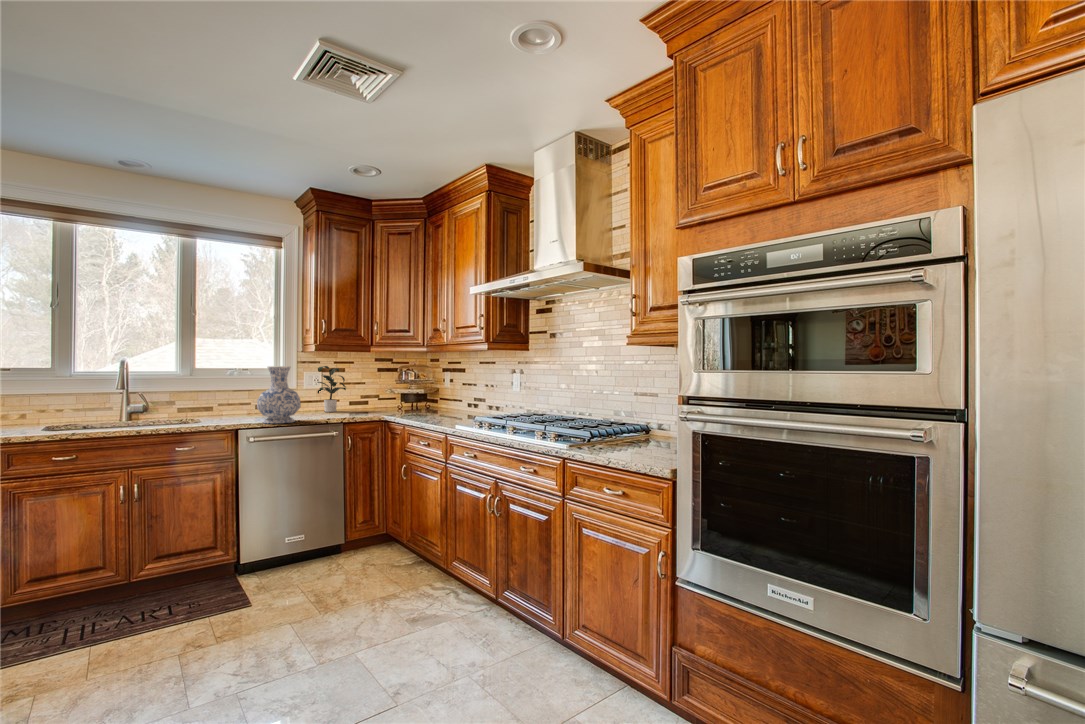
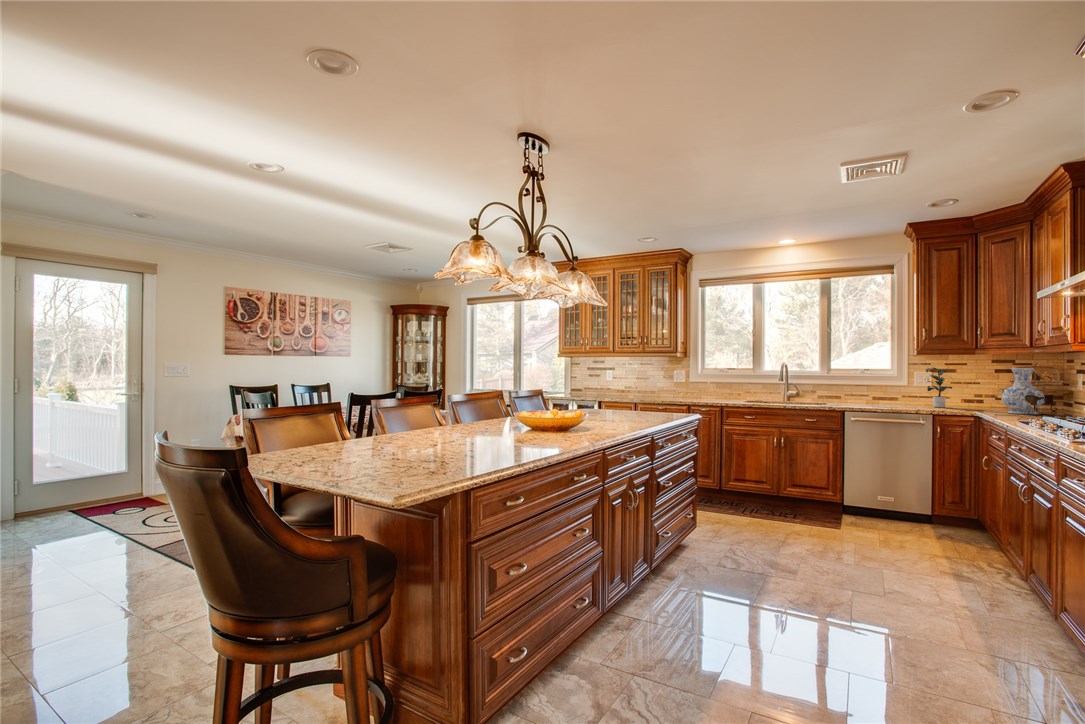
vase: present [257,366,301,424] -> present [1002,368,1045,414]

